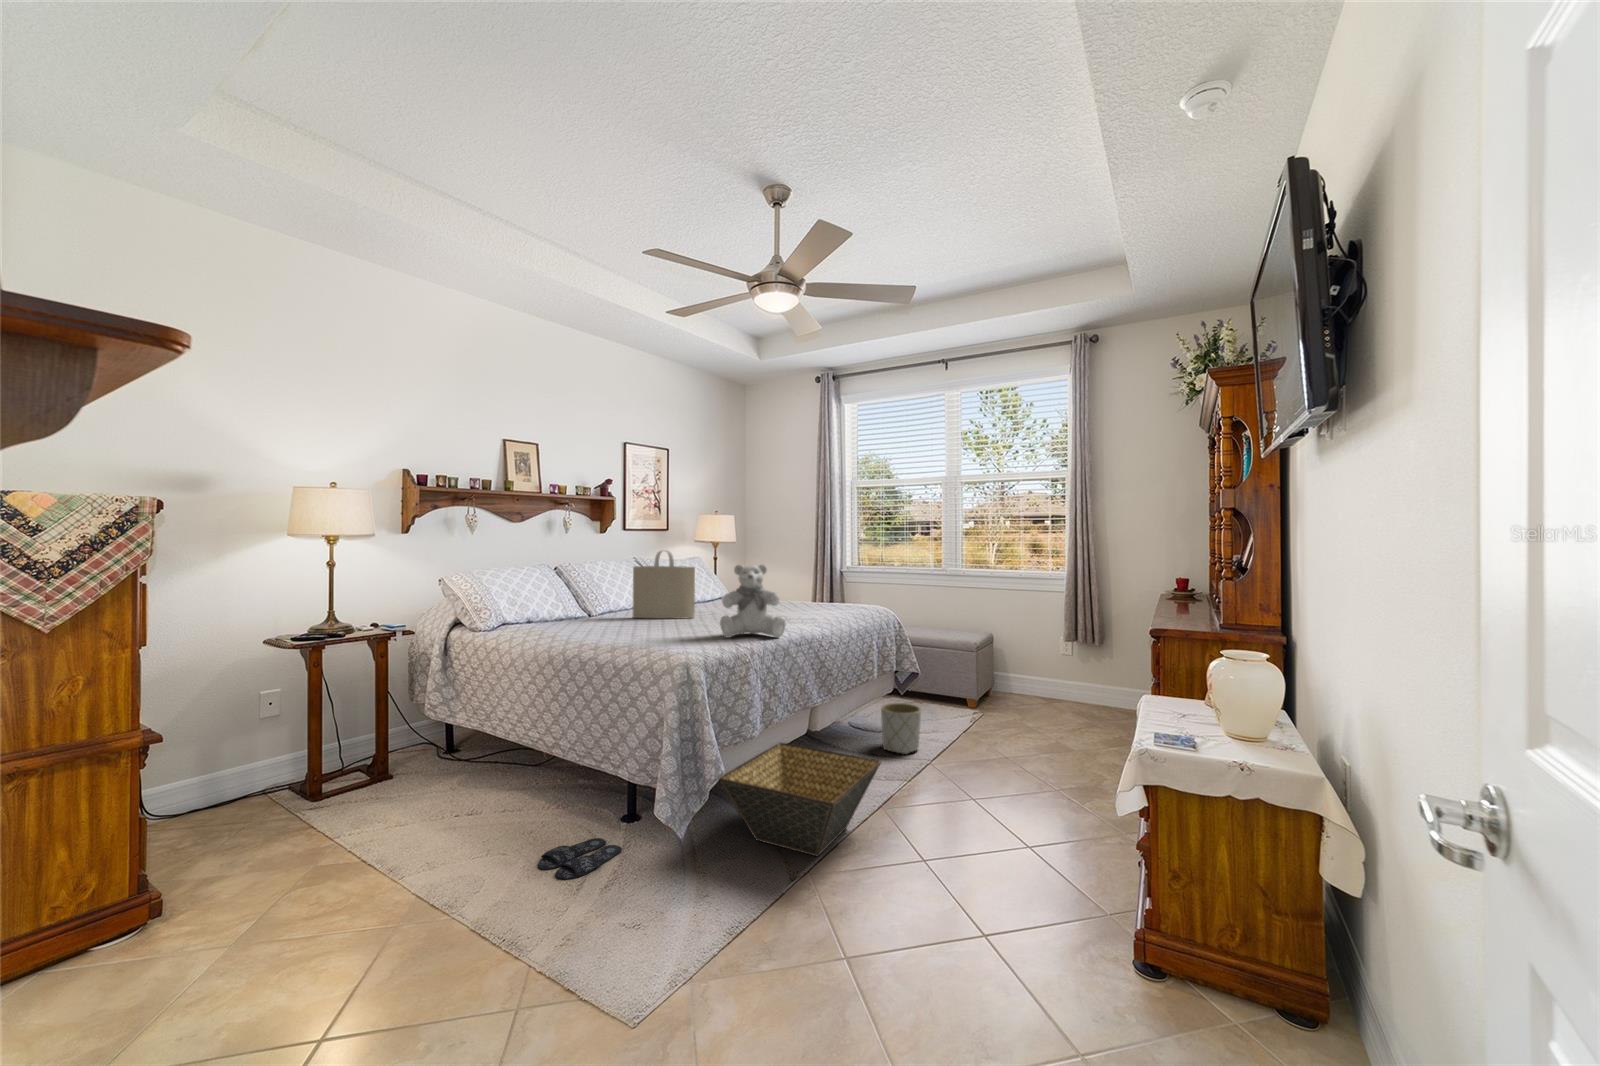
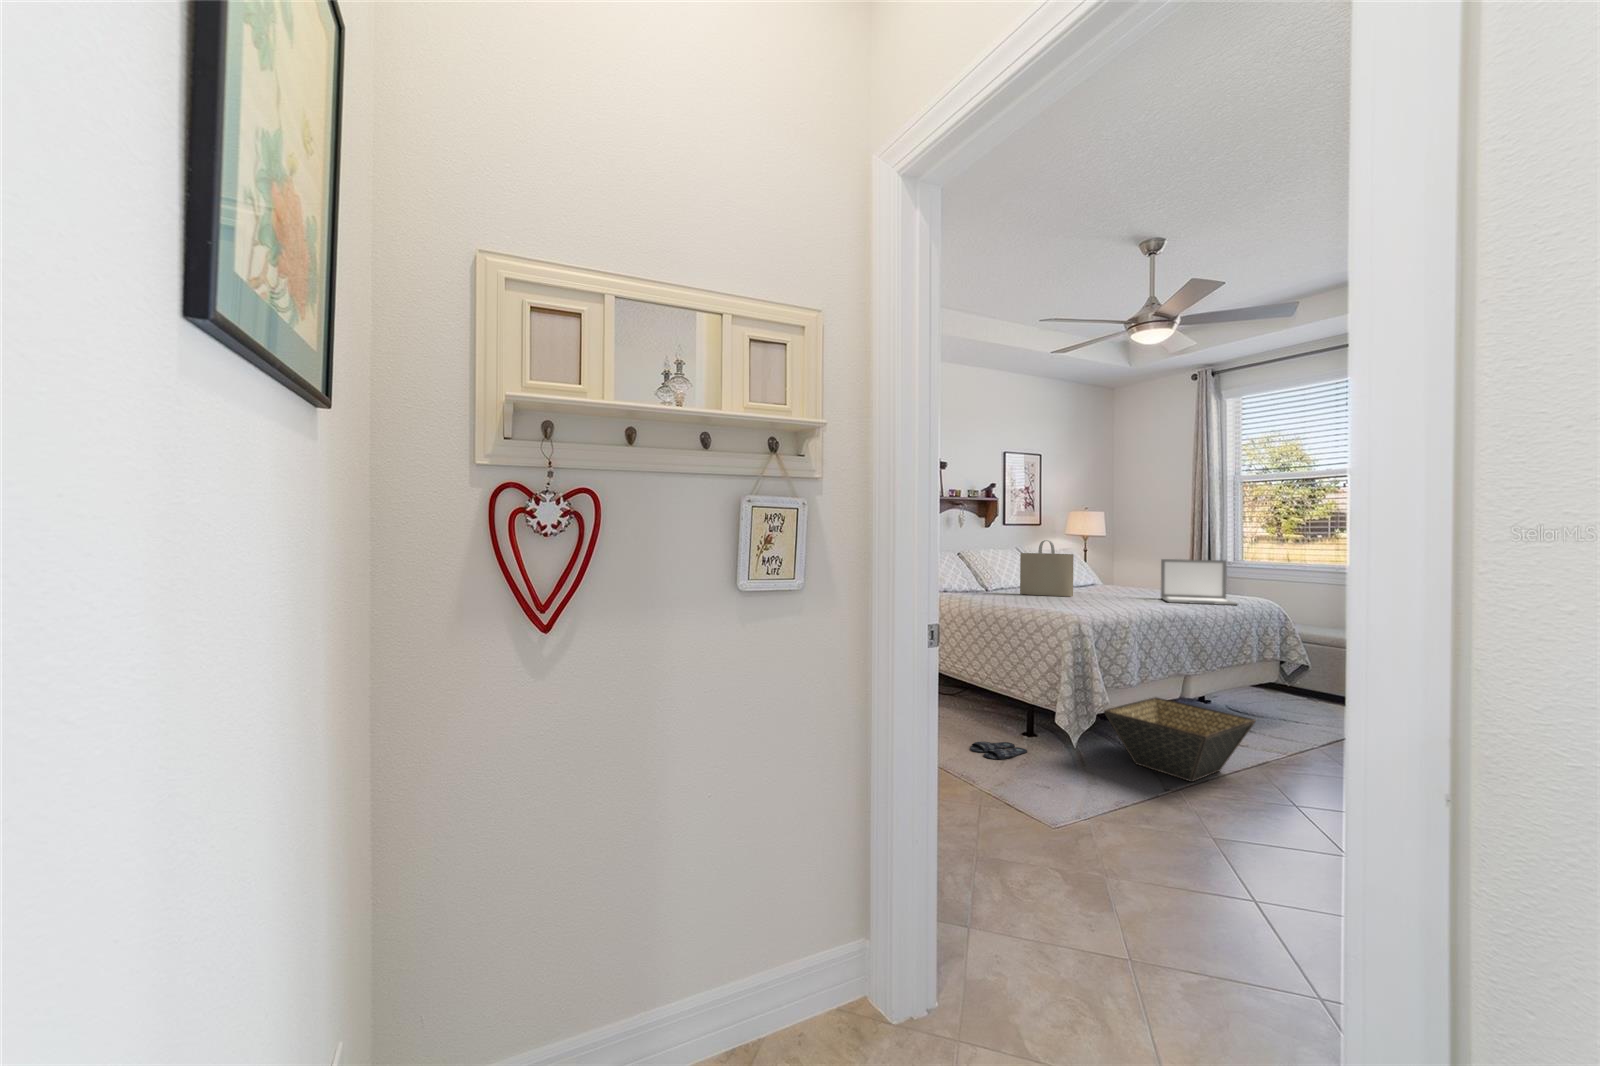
teddy bear: present [720,564,786,638] -> none [1100,551,1161,612]
laptop: none [787,570,860,620] -> present [1161,559,1239,605]
planter: present [881,703,921,754] -> none [1262,686,1309,734]

